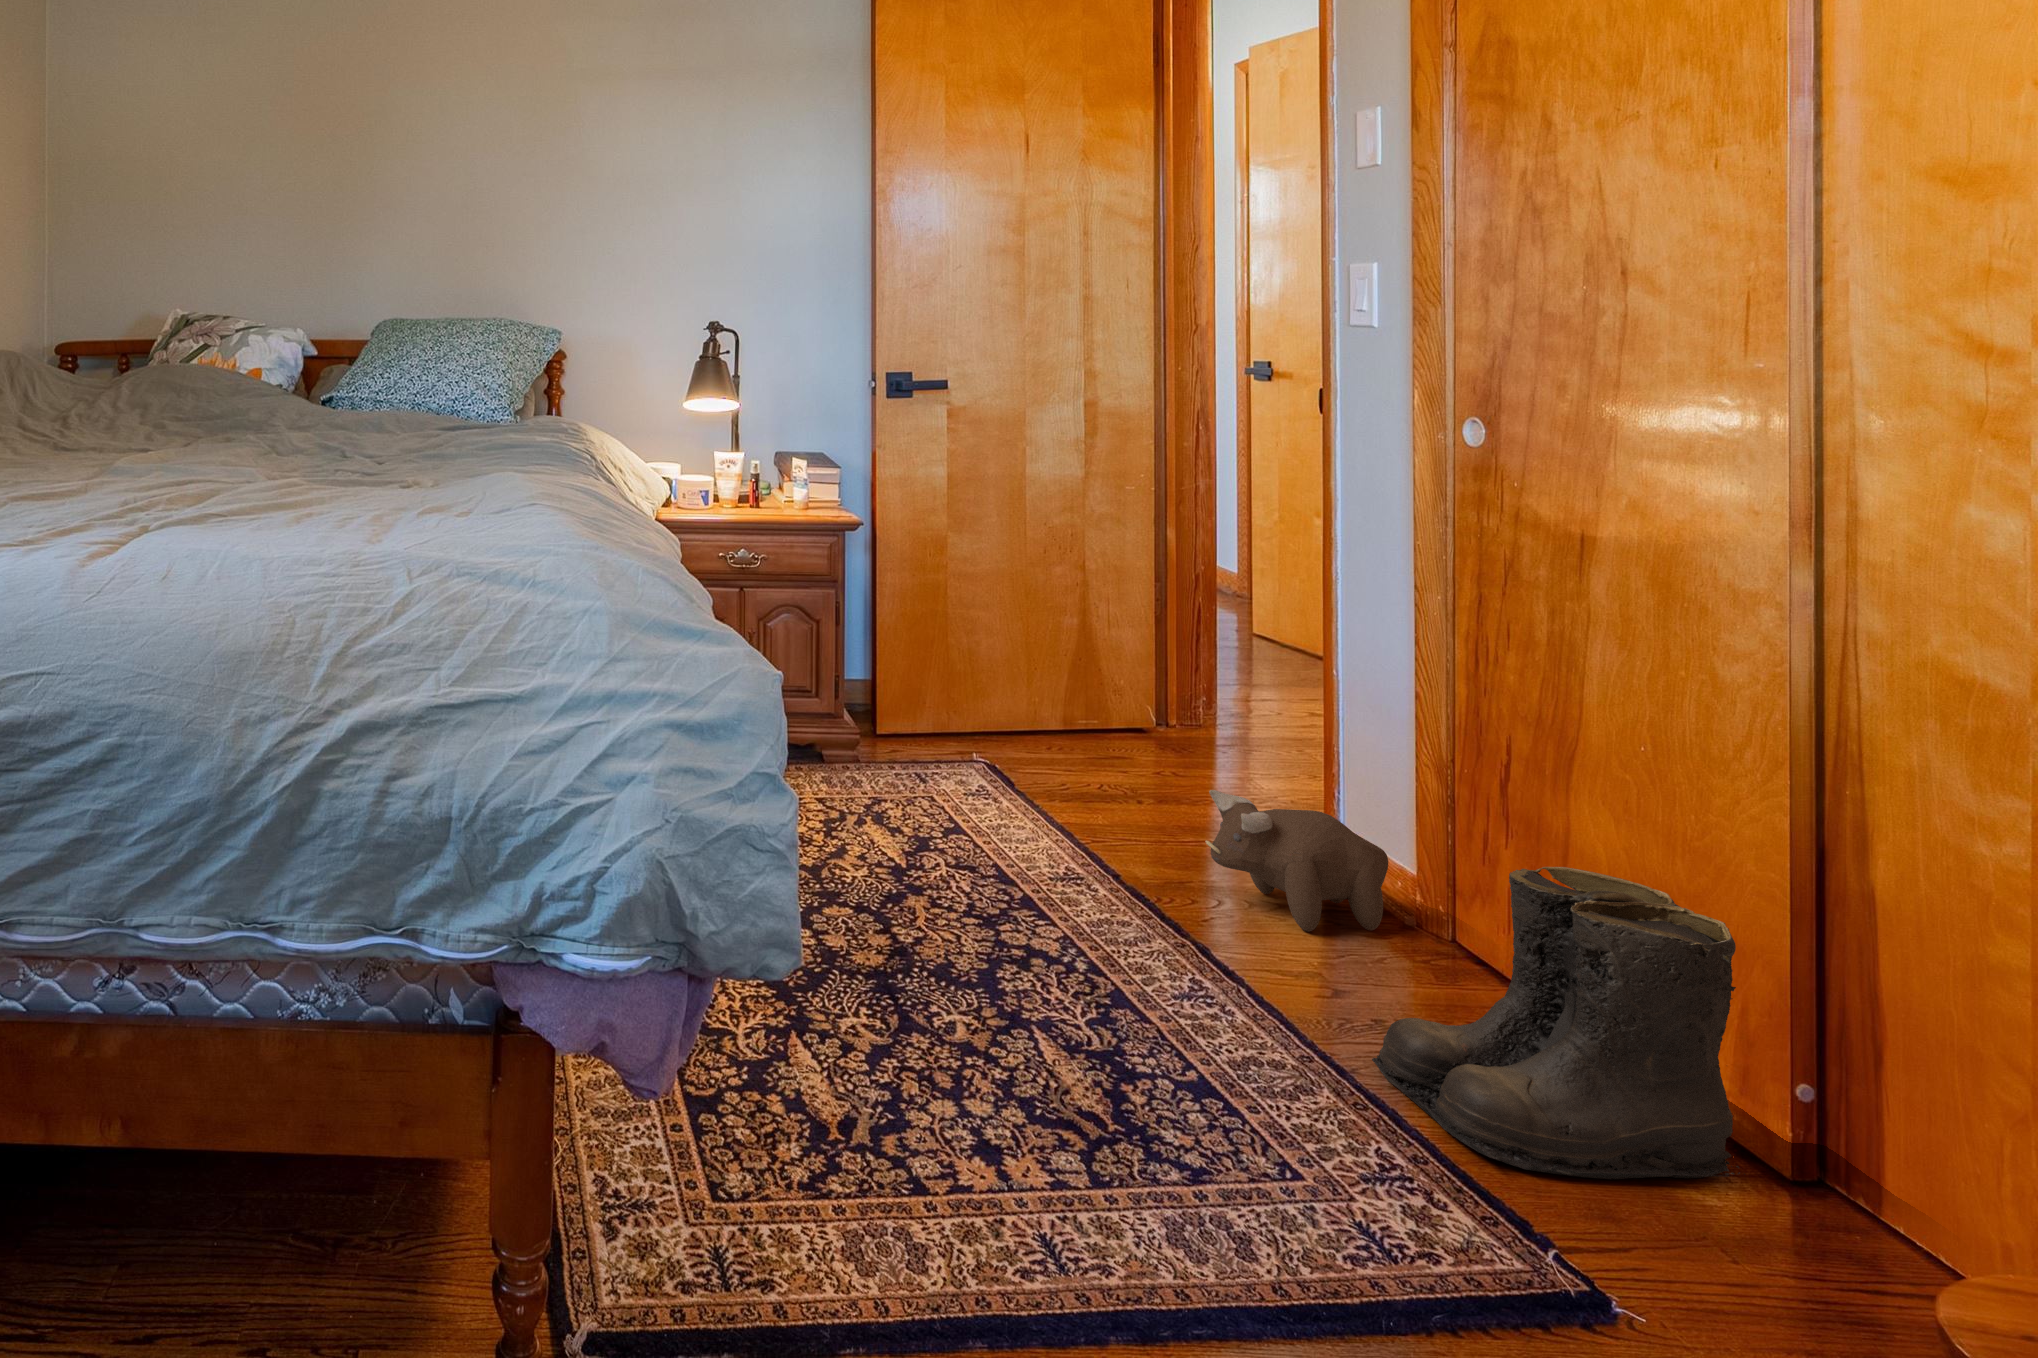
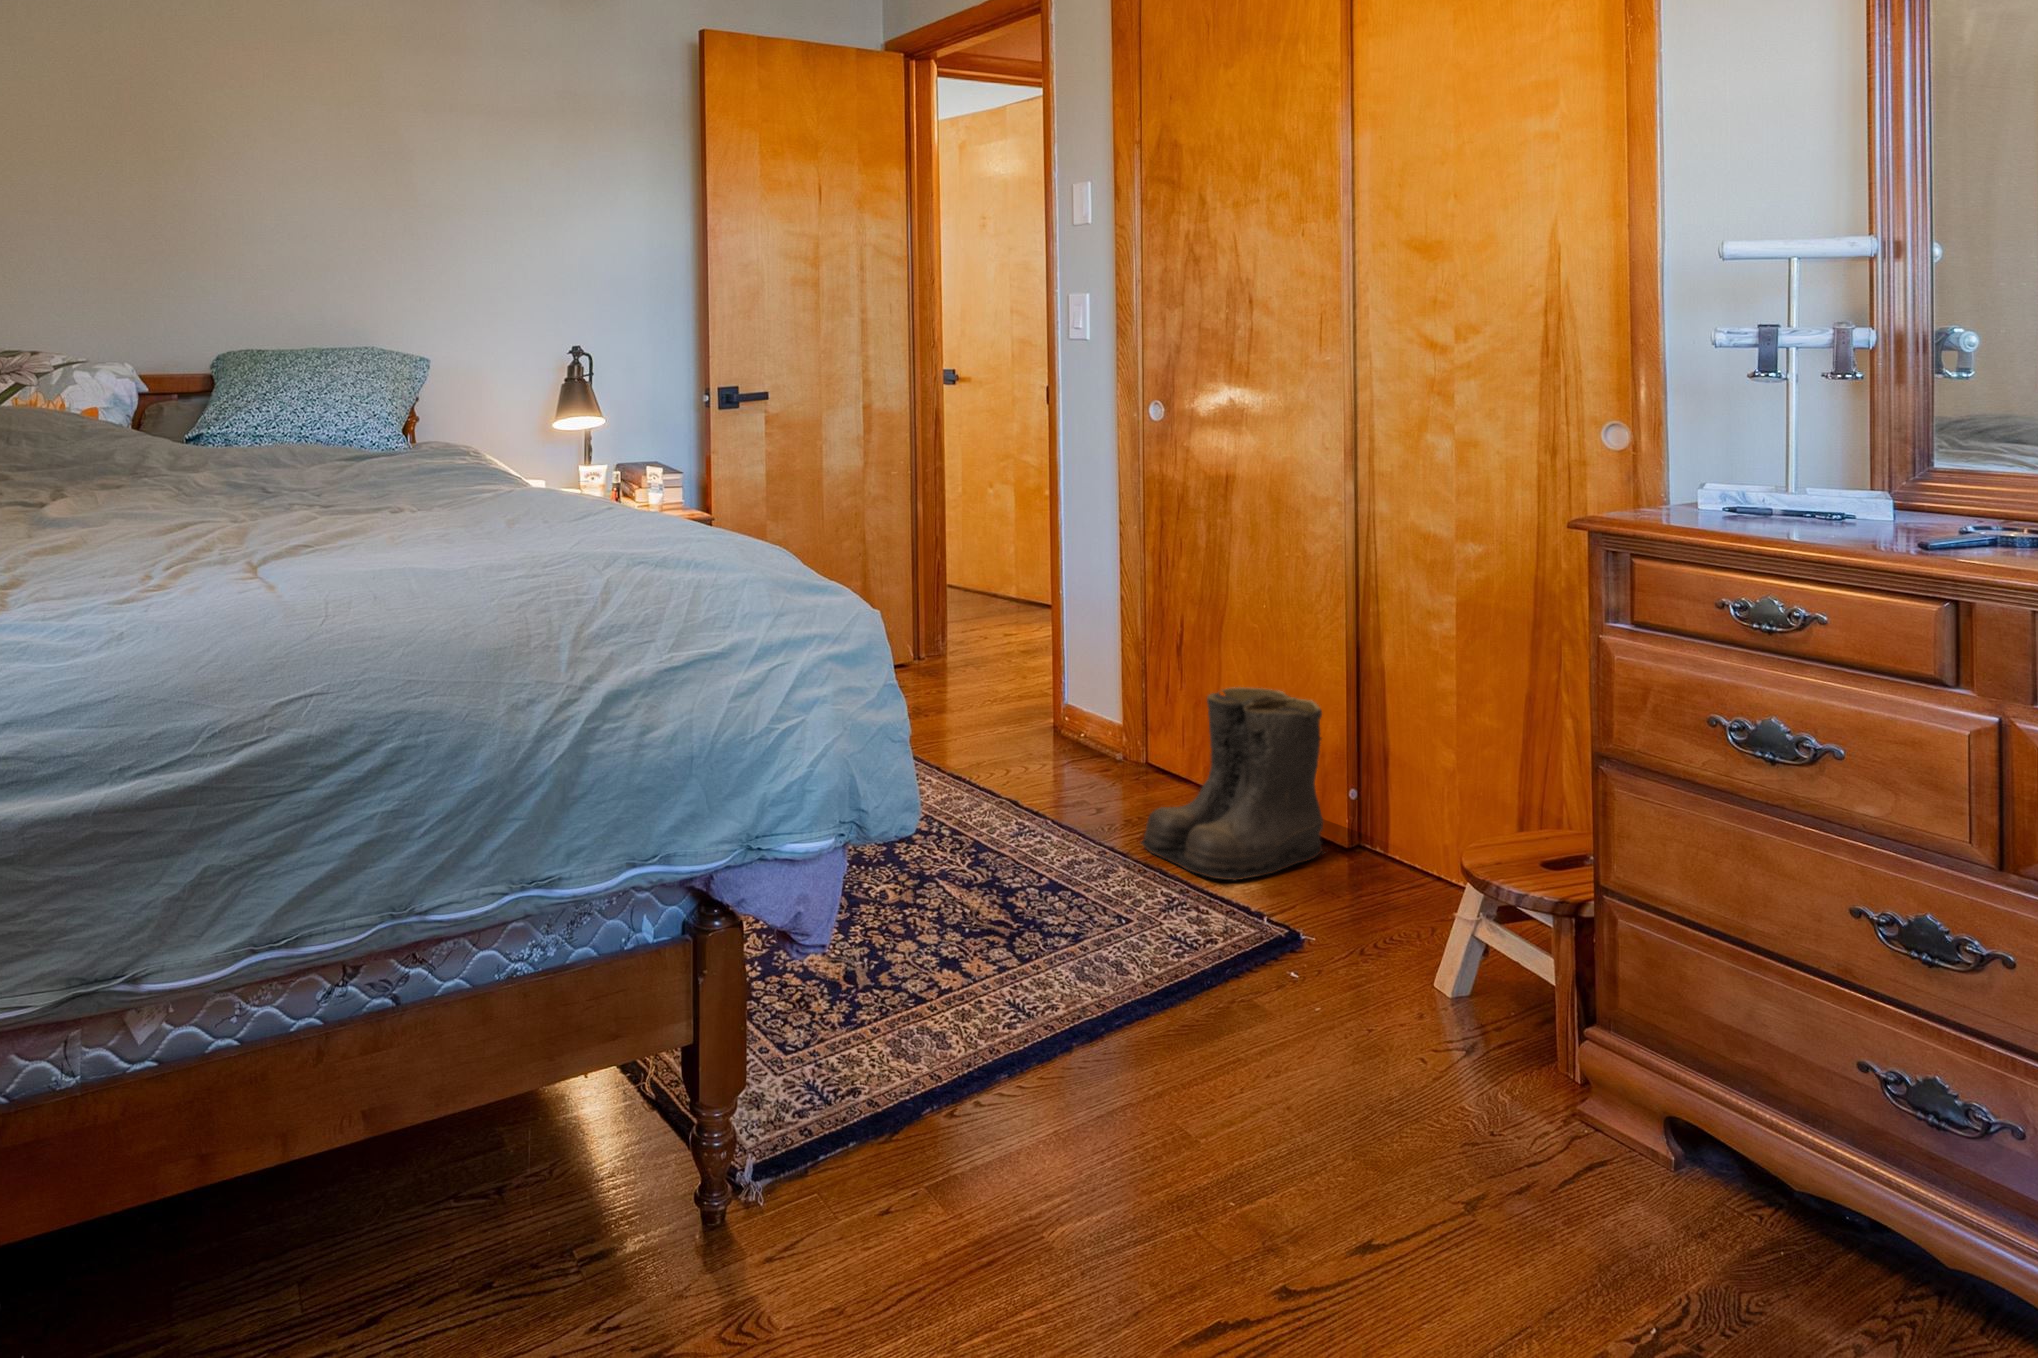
plush toy: present [1205,790,1388,931] -> none [1004,688,1113,777]

